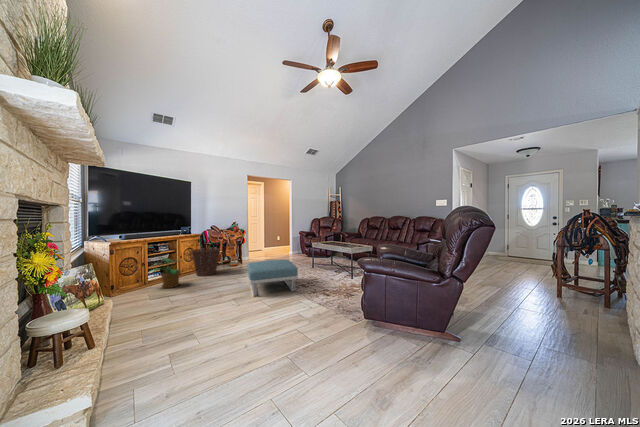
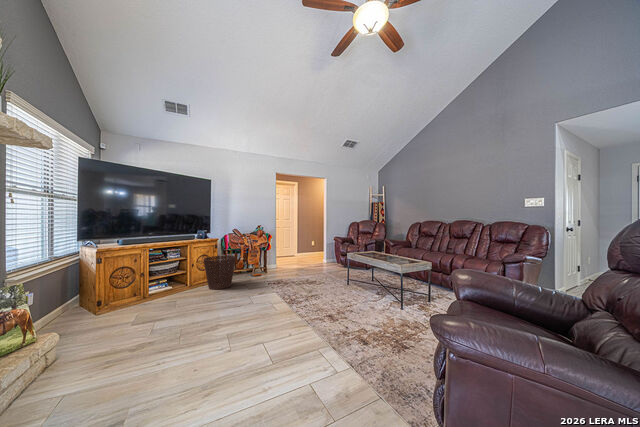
potted plant: present [149,257,181,288] -> none [143,266,186,306]
footstool: present [247,260,298,296] -> none [252,277,322,332]

